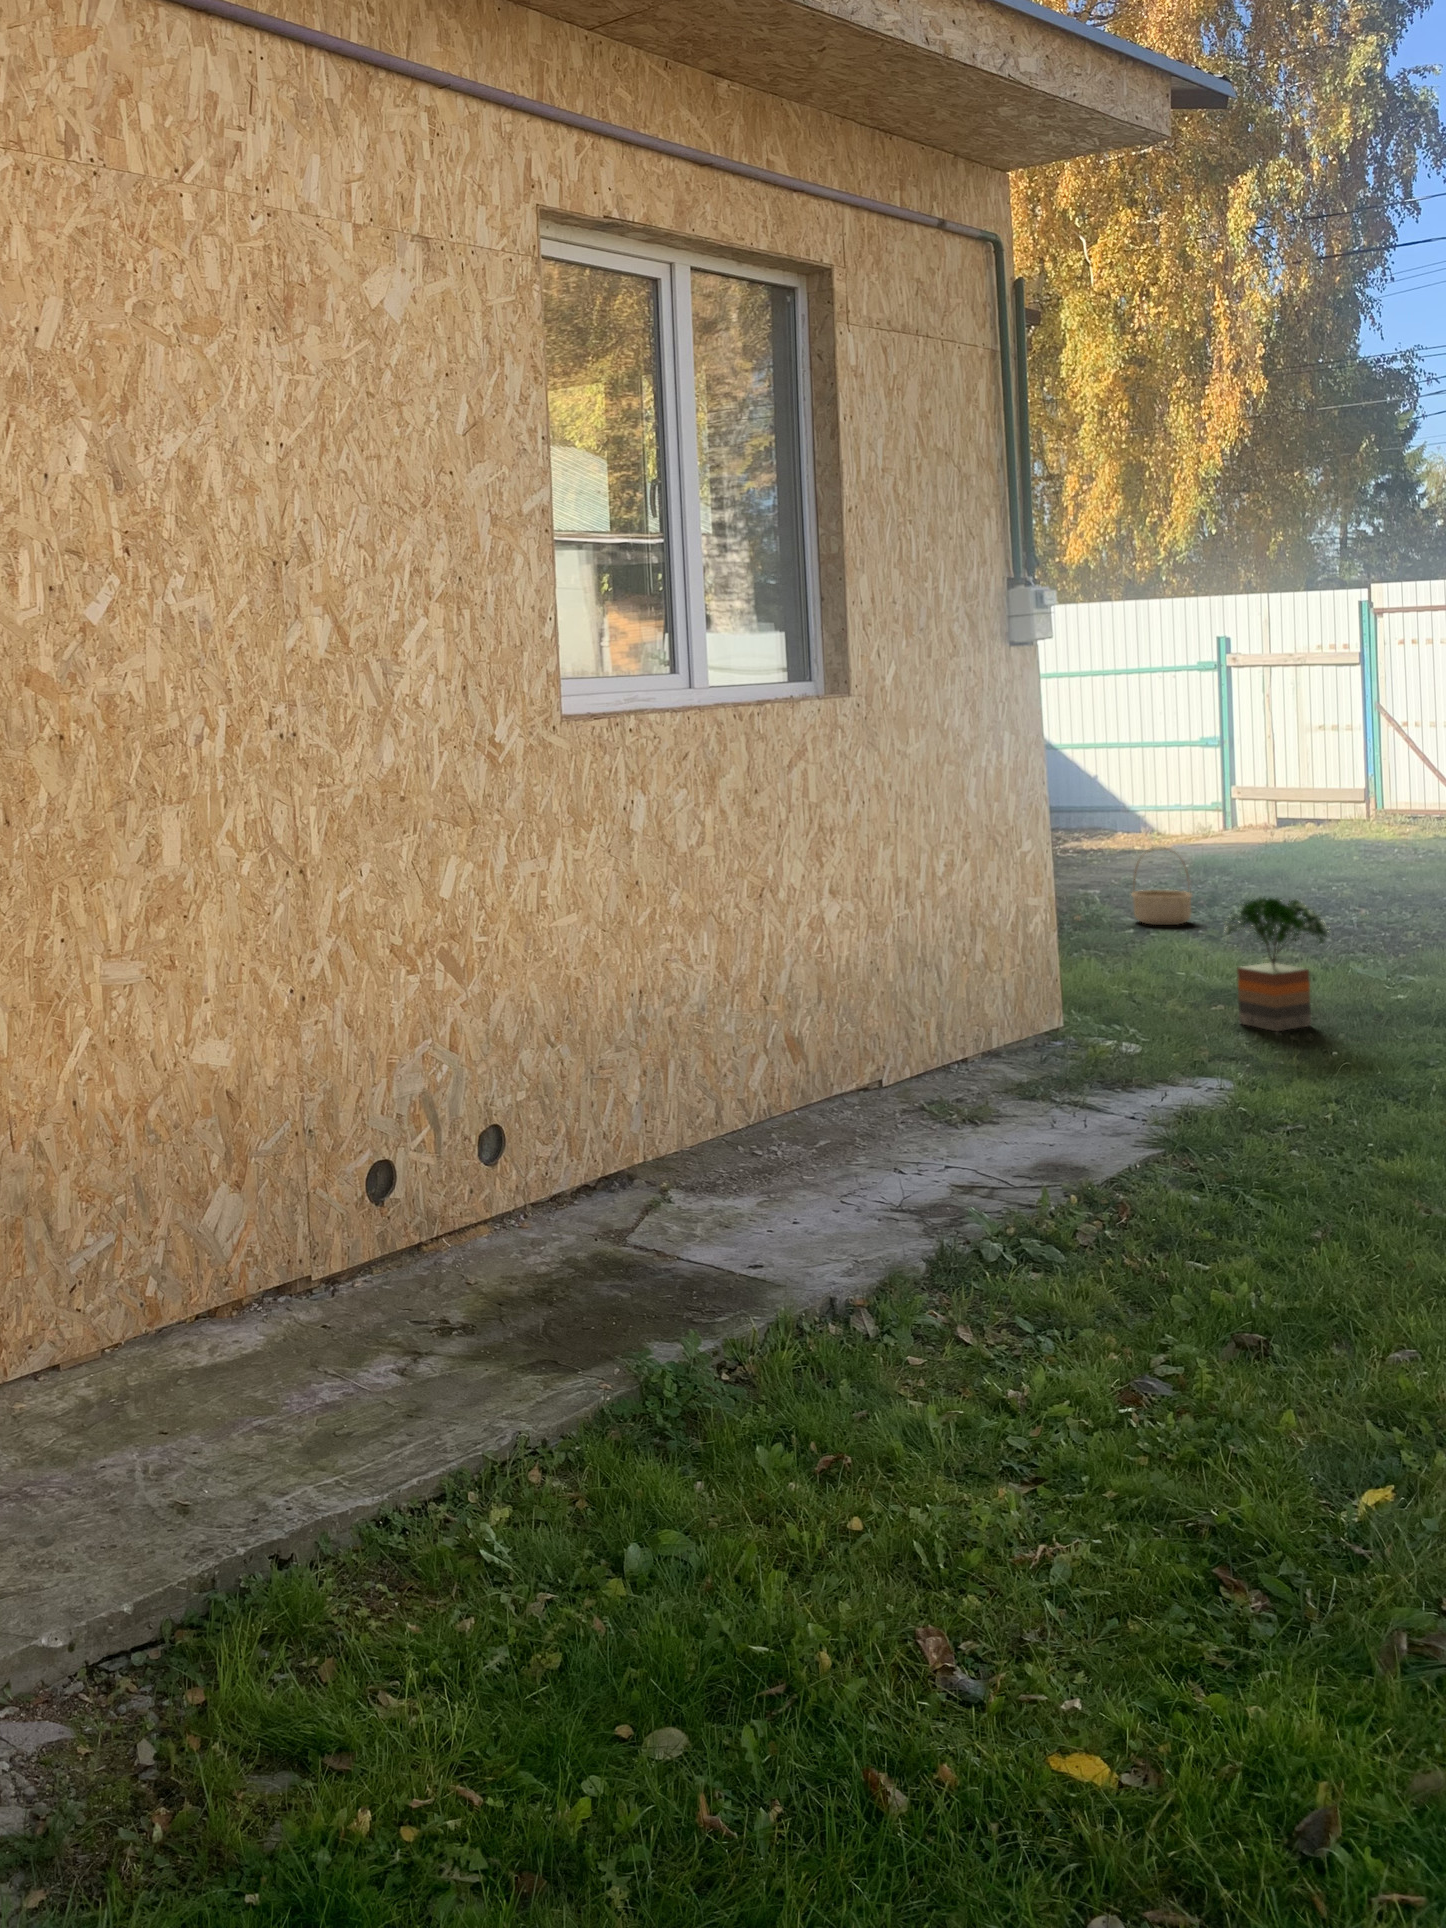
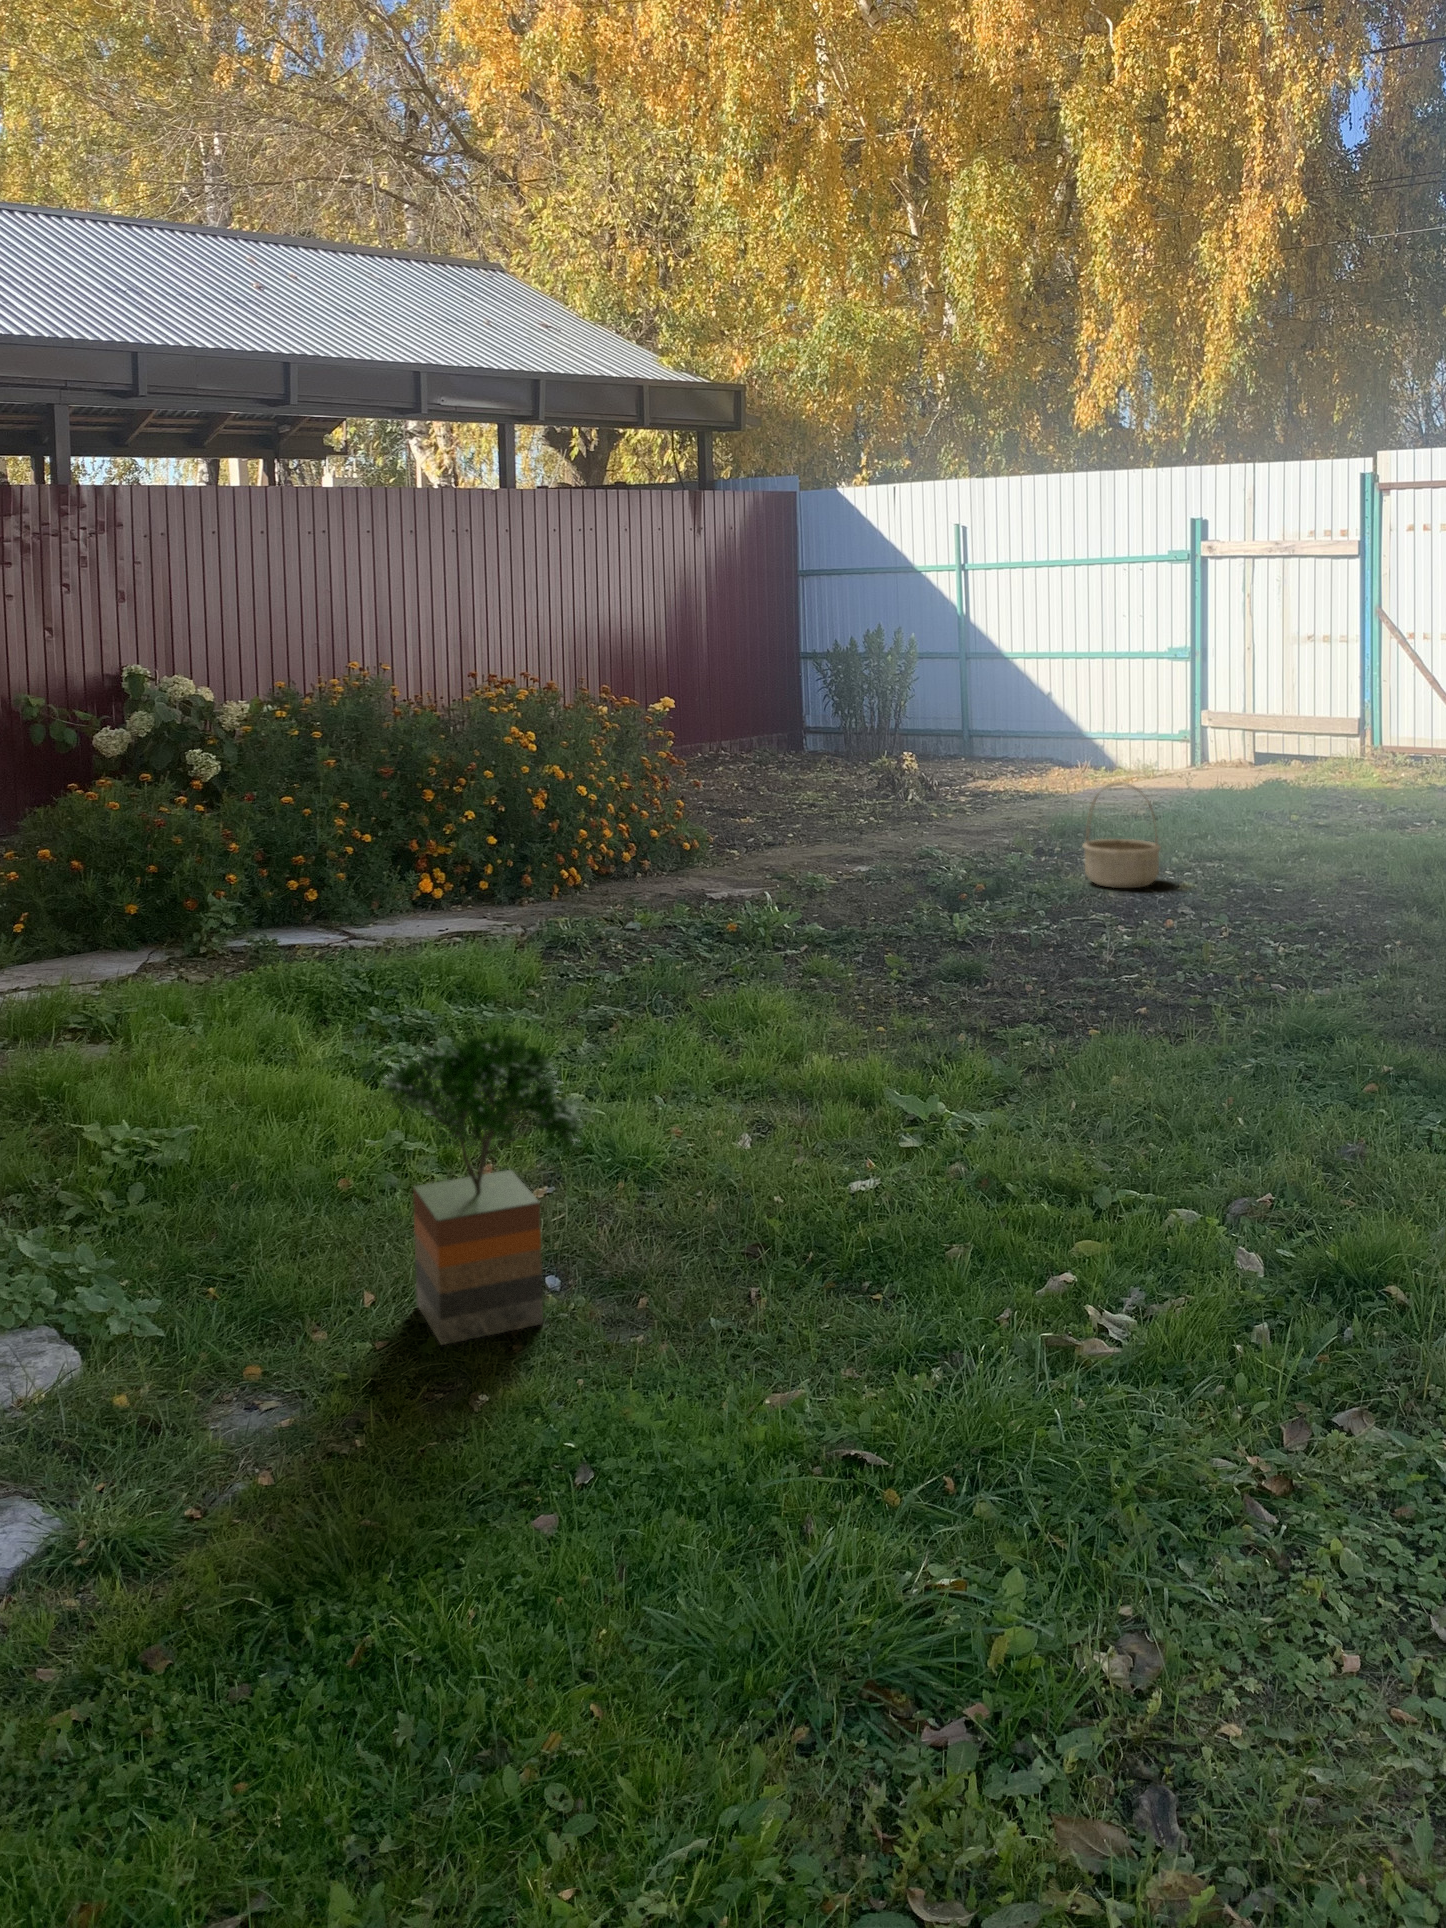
basket: present [1132,848,1192,925] -> present [1083,782,1161,888]

